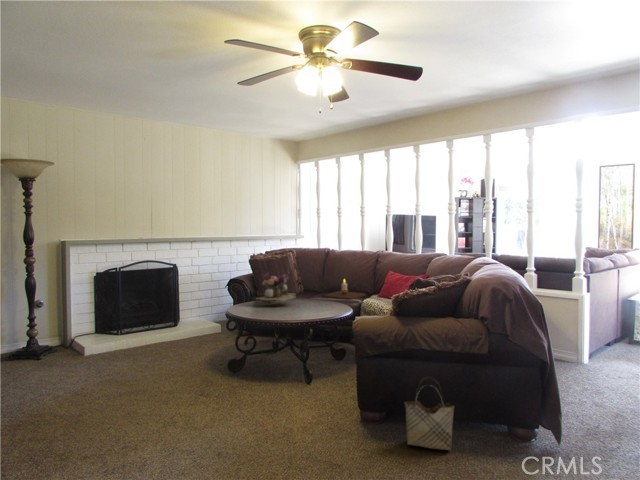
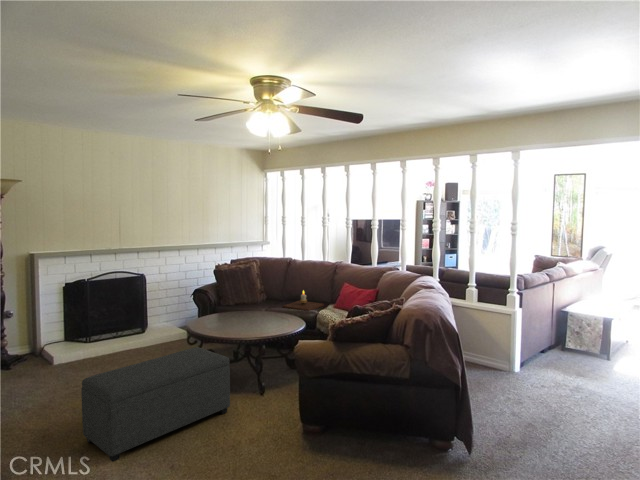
flower arrangement: present [256,269,296,304] -> none [217,283,256,318]
ottoman: none [115,331,275,452] -> present [81,347,230,462]
woven basket: present [405,377,454,450] -> none [338,393,380,457]

